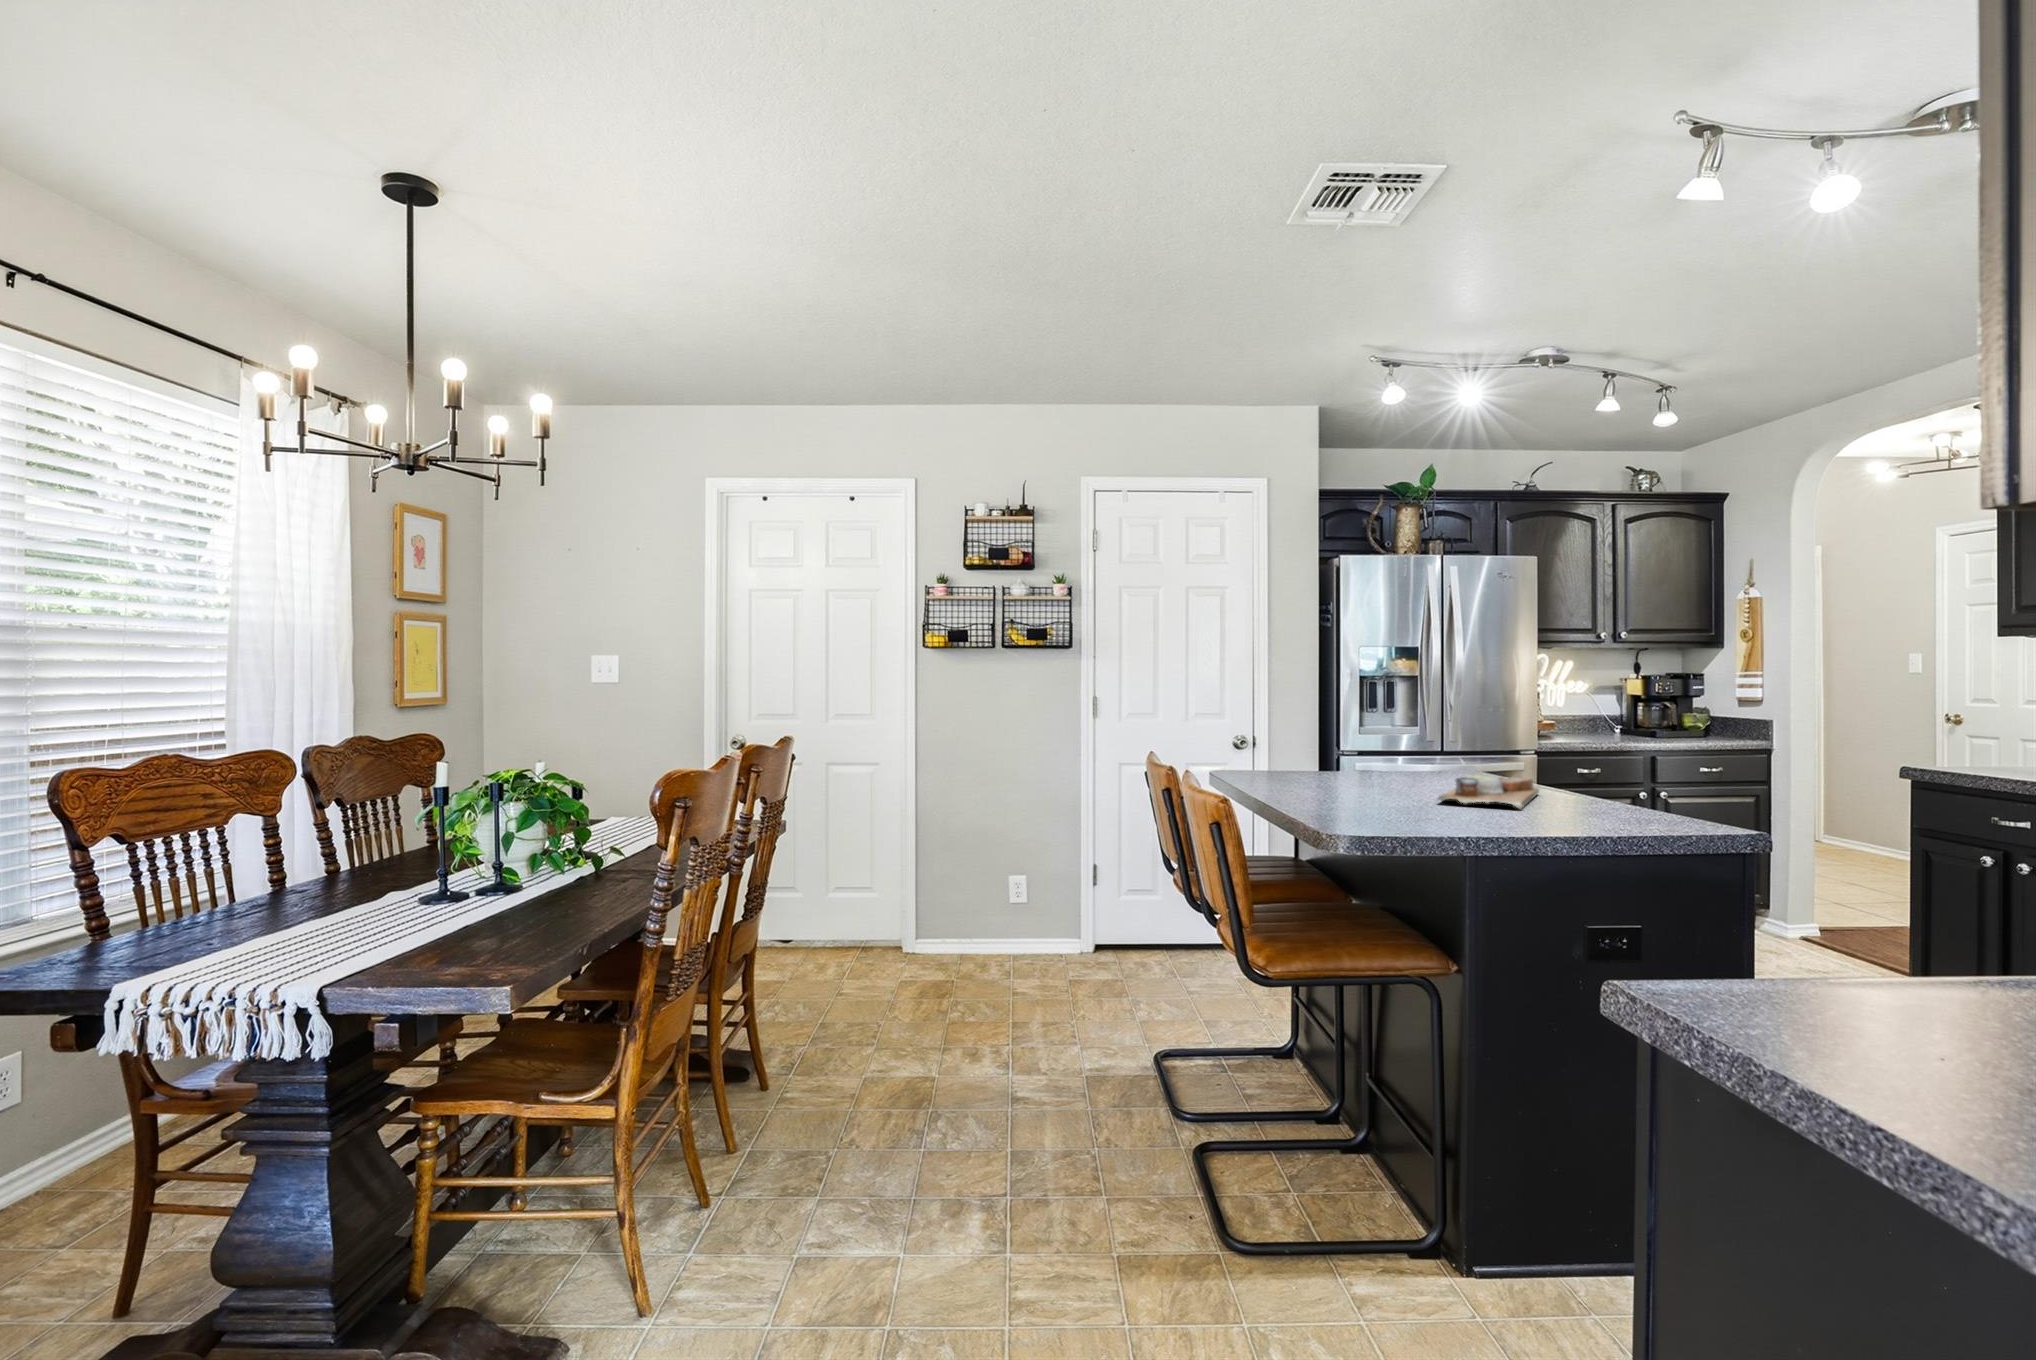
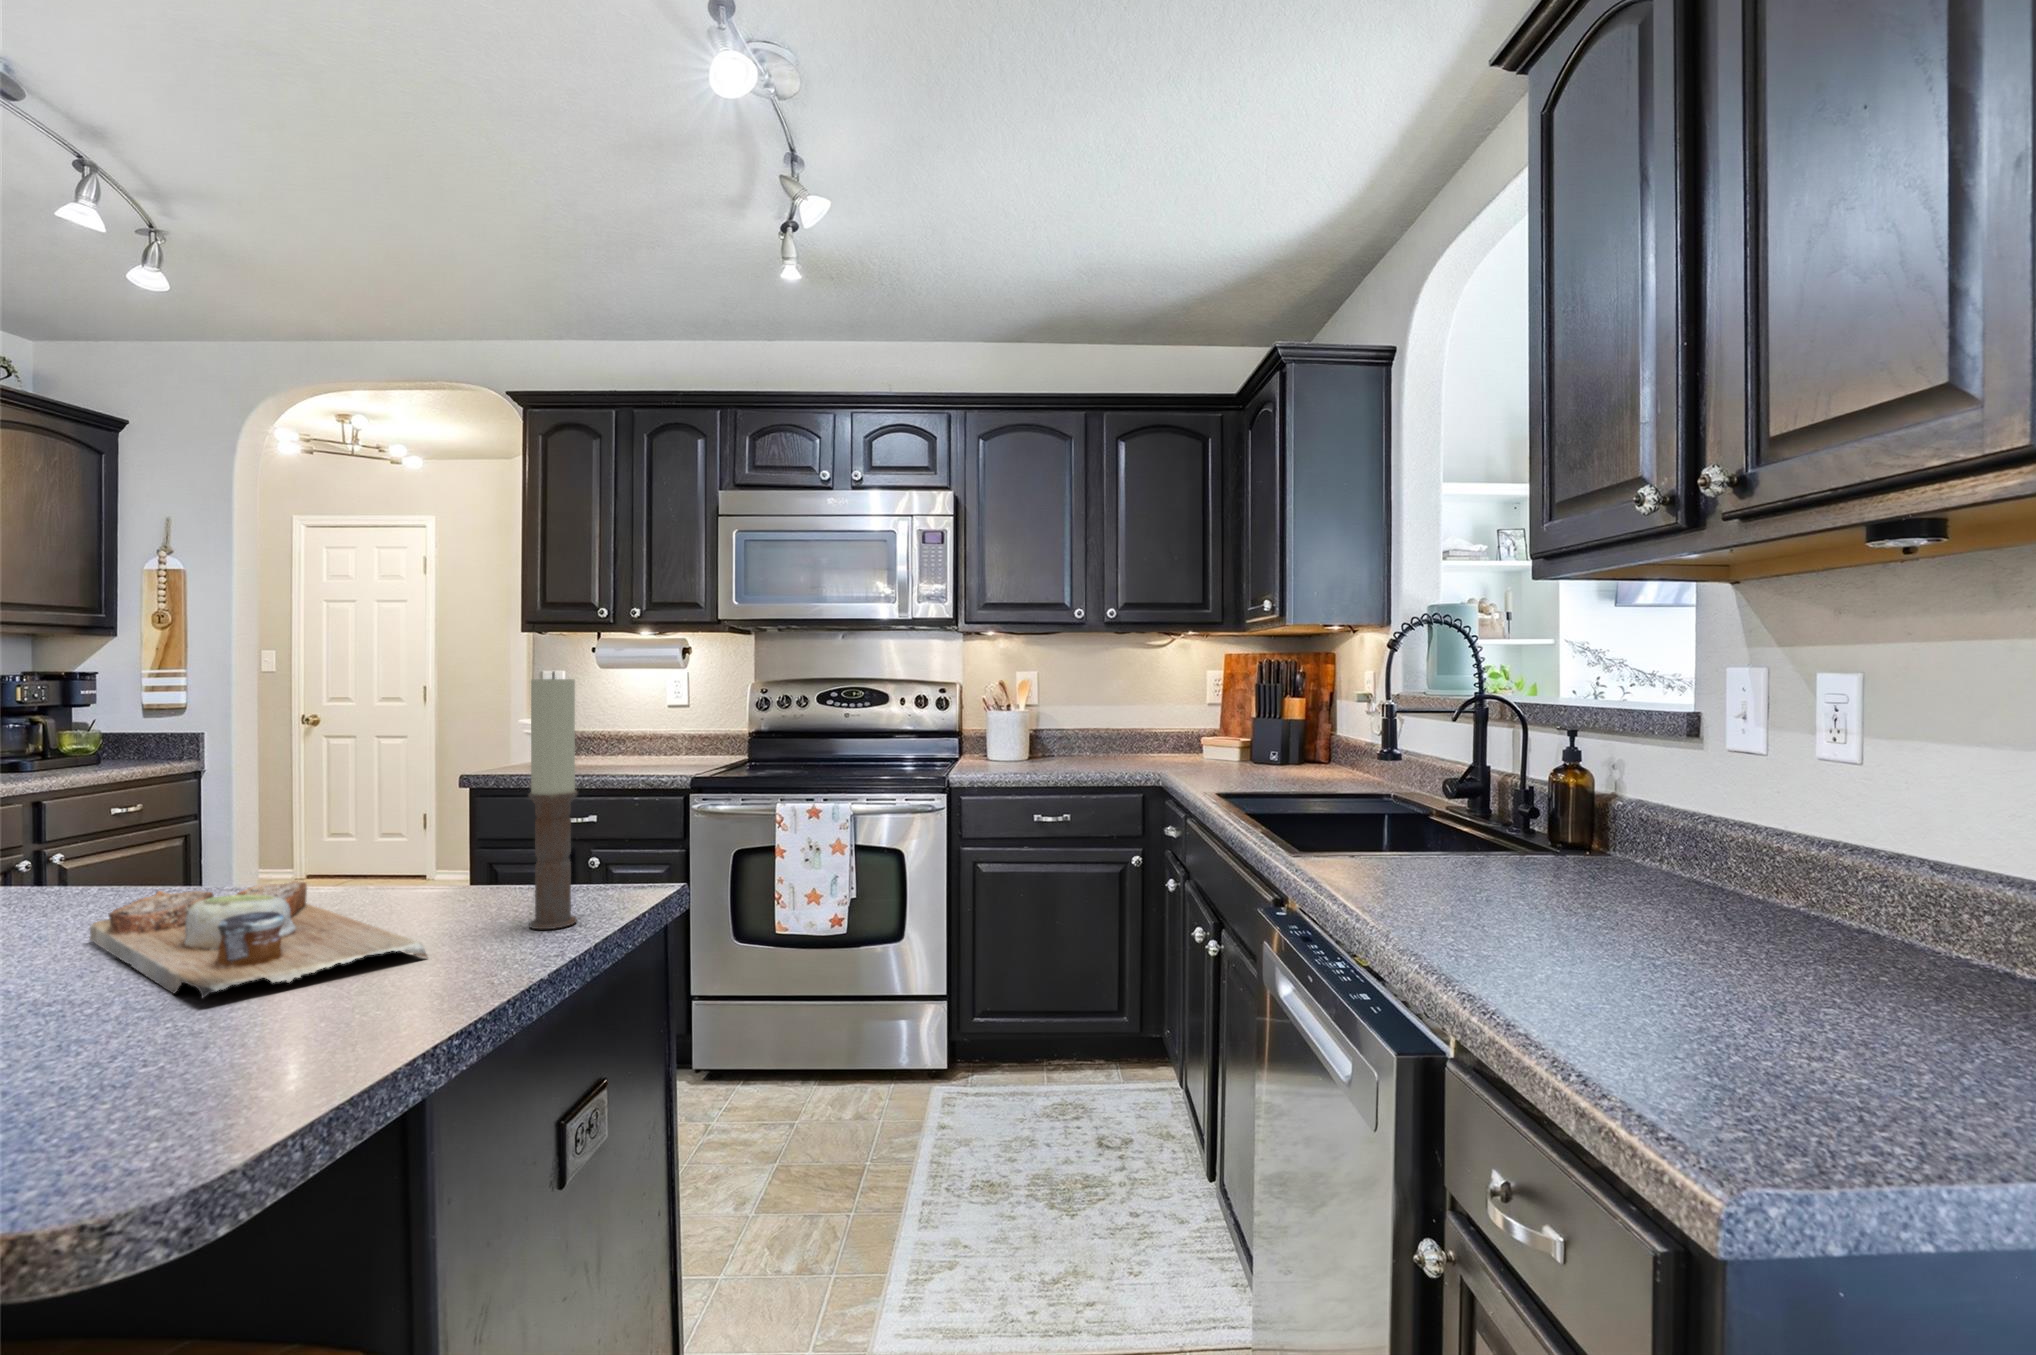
candle: none [1583,680,1610,816] -> present [528,672,578,929]

